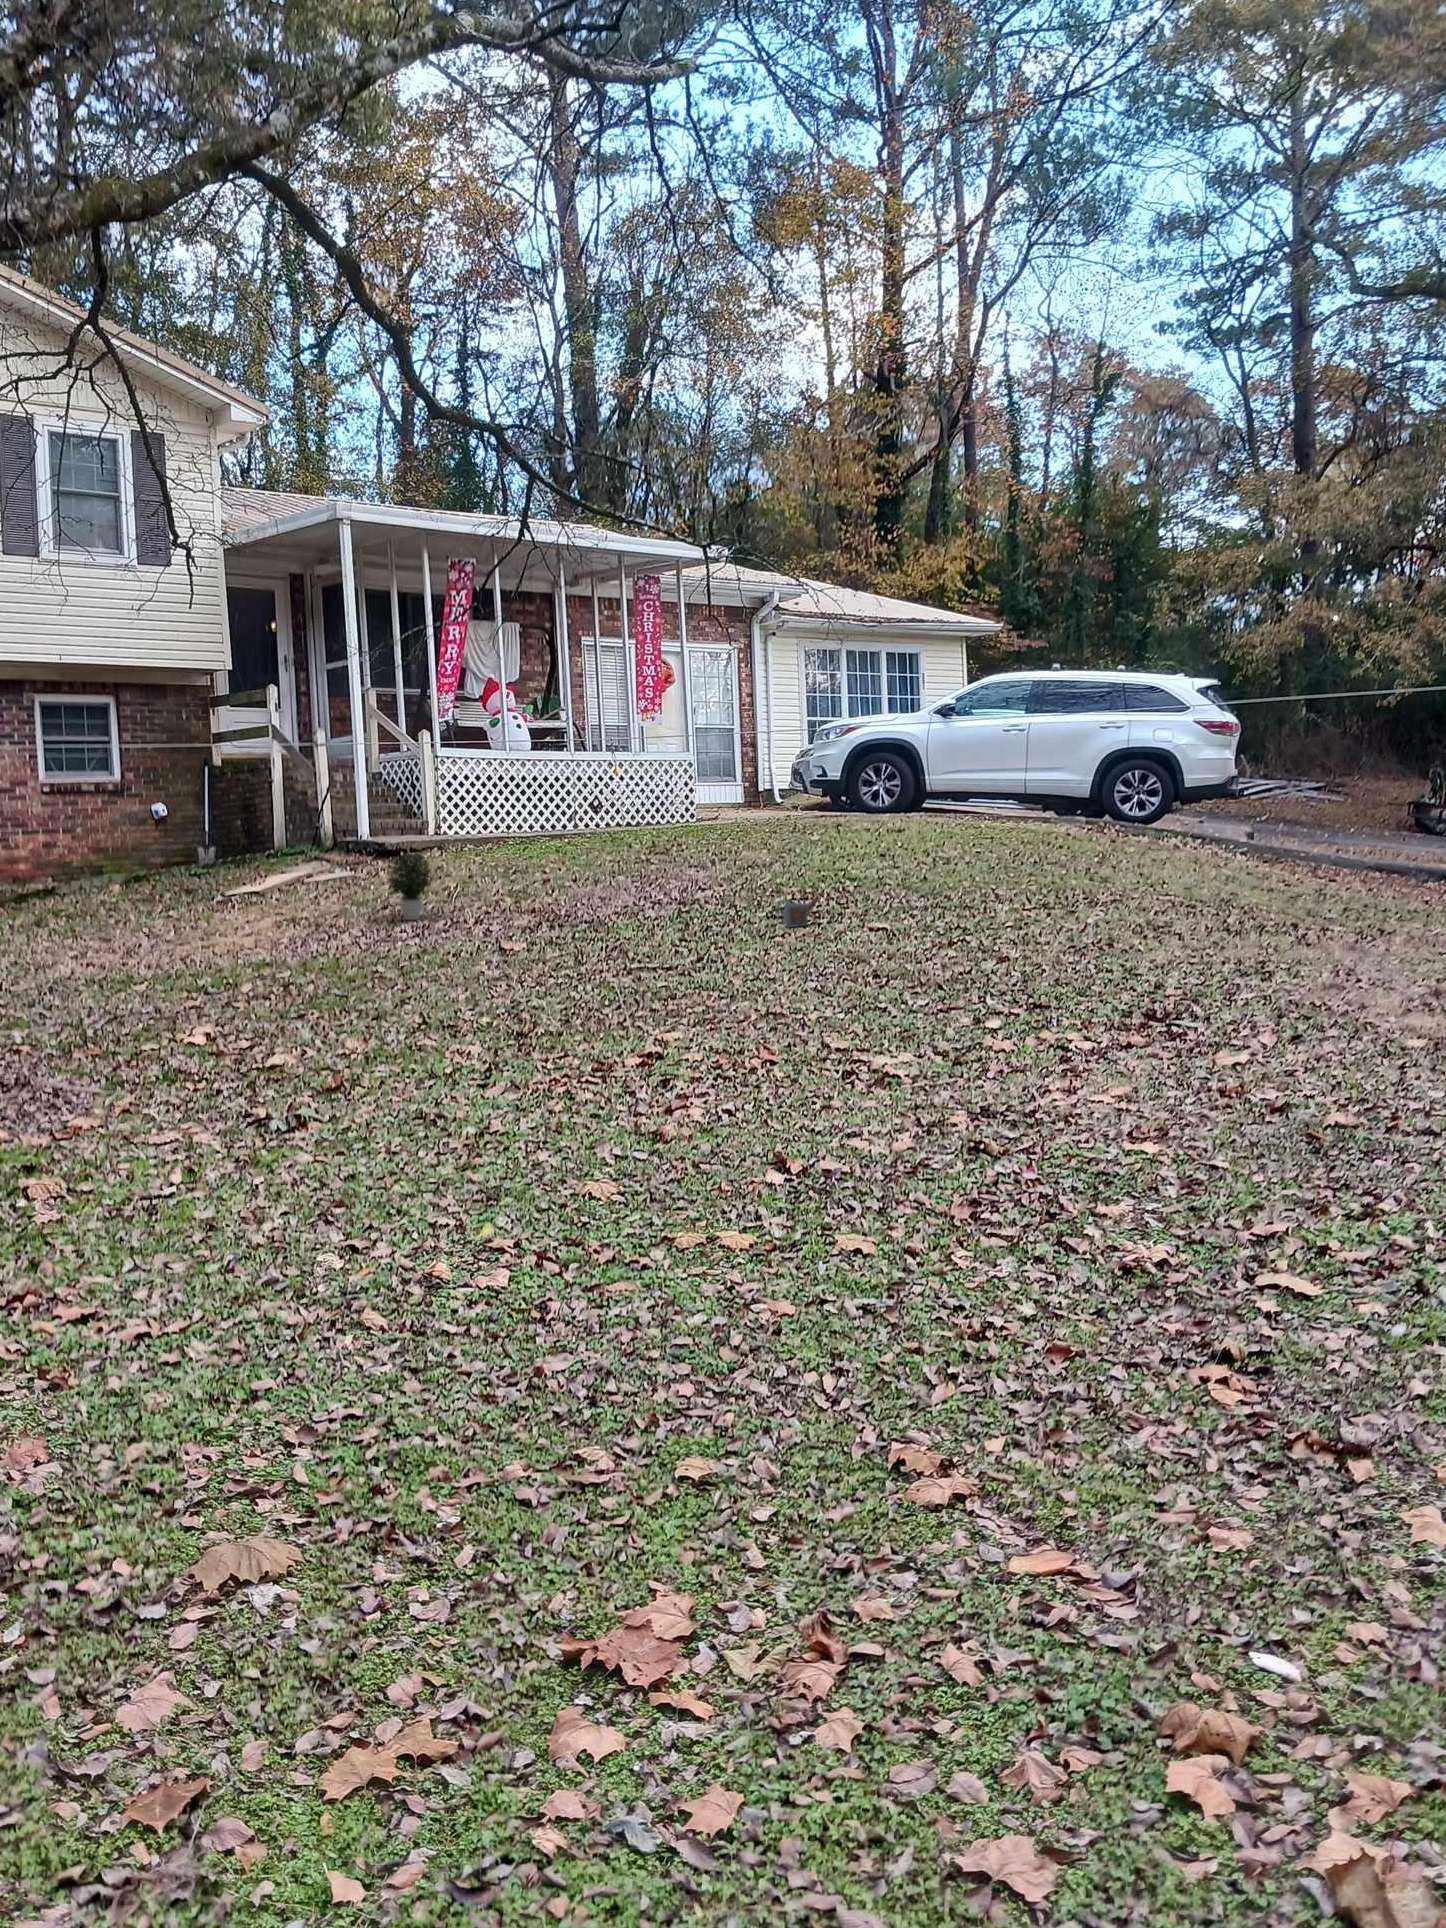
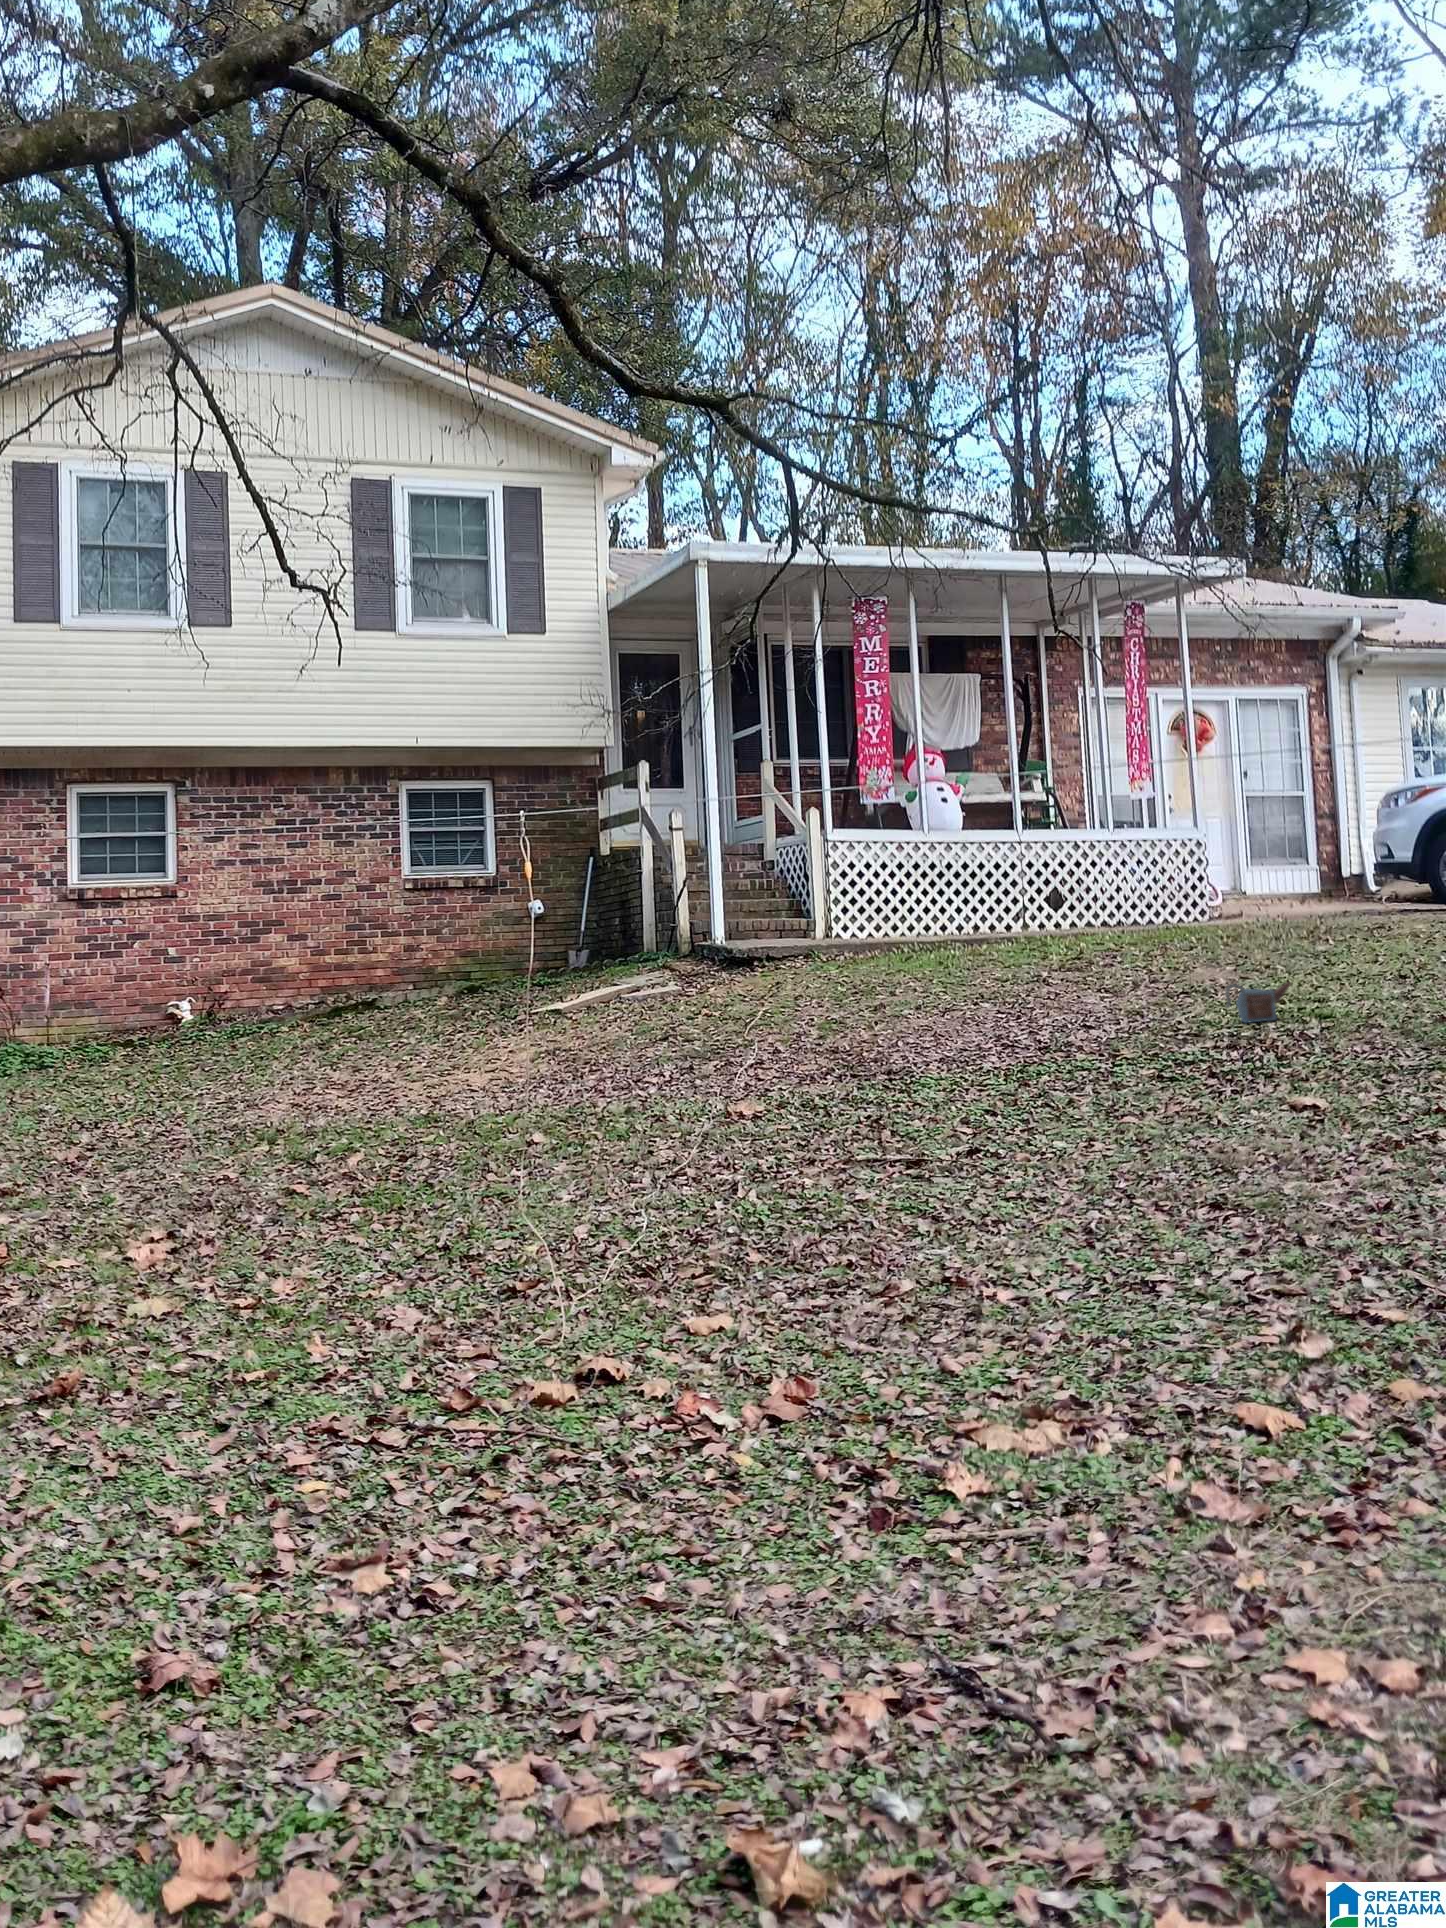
potted plant: present [387,853,433,920] -> none [723,941,785,1026]

